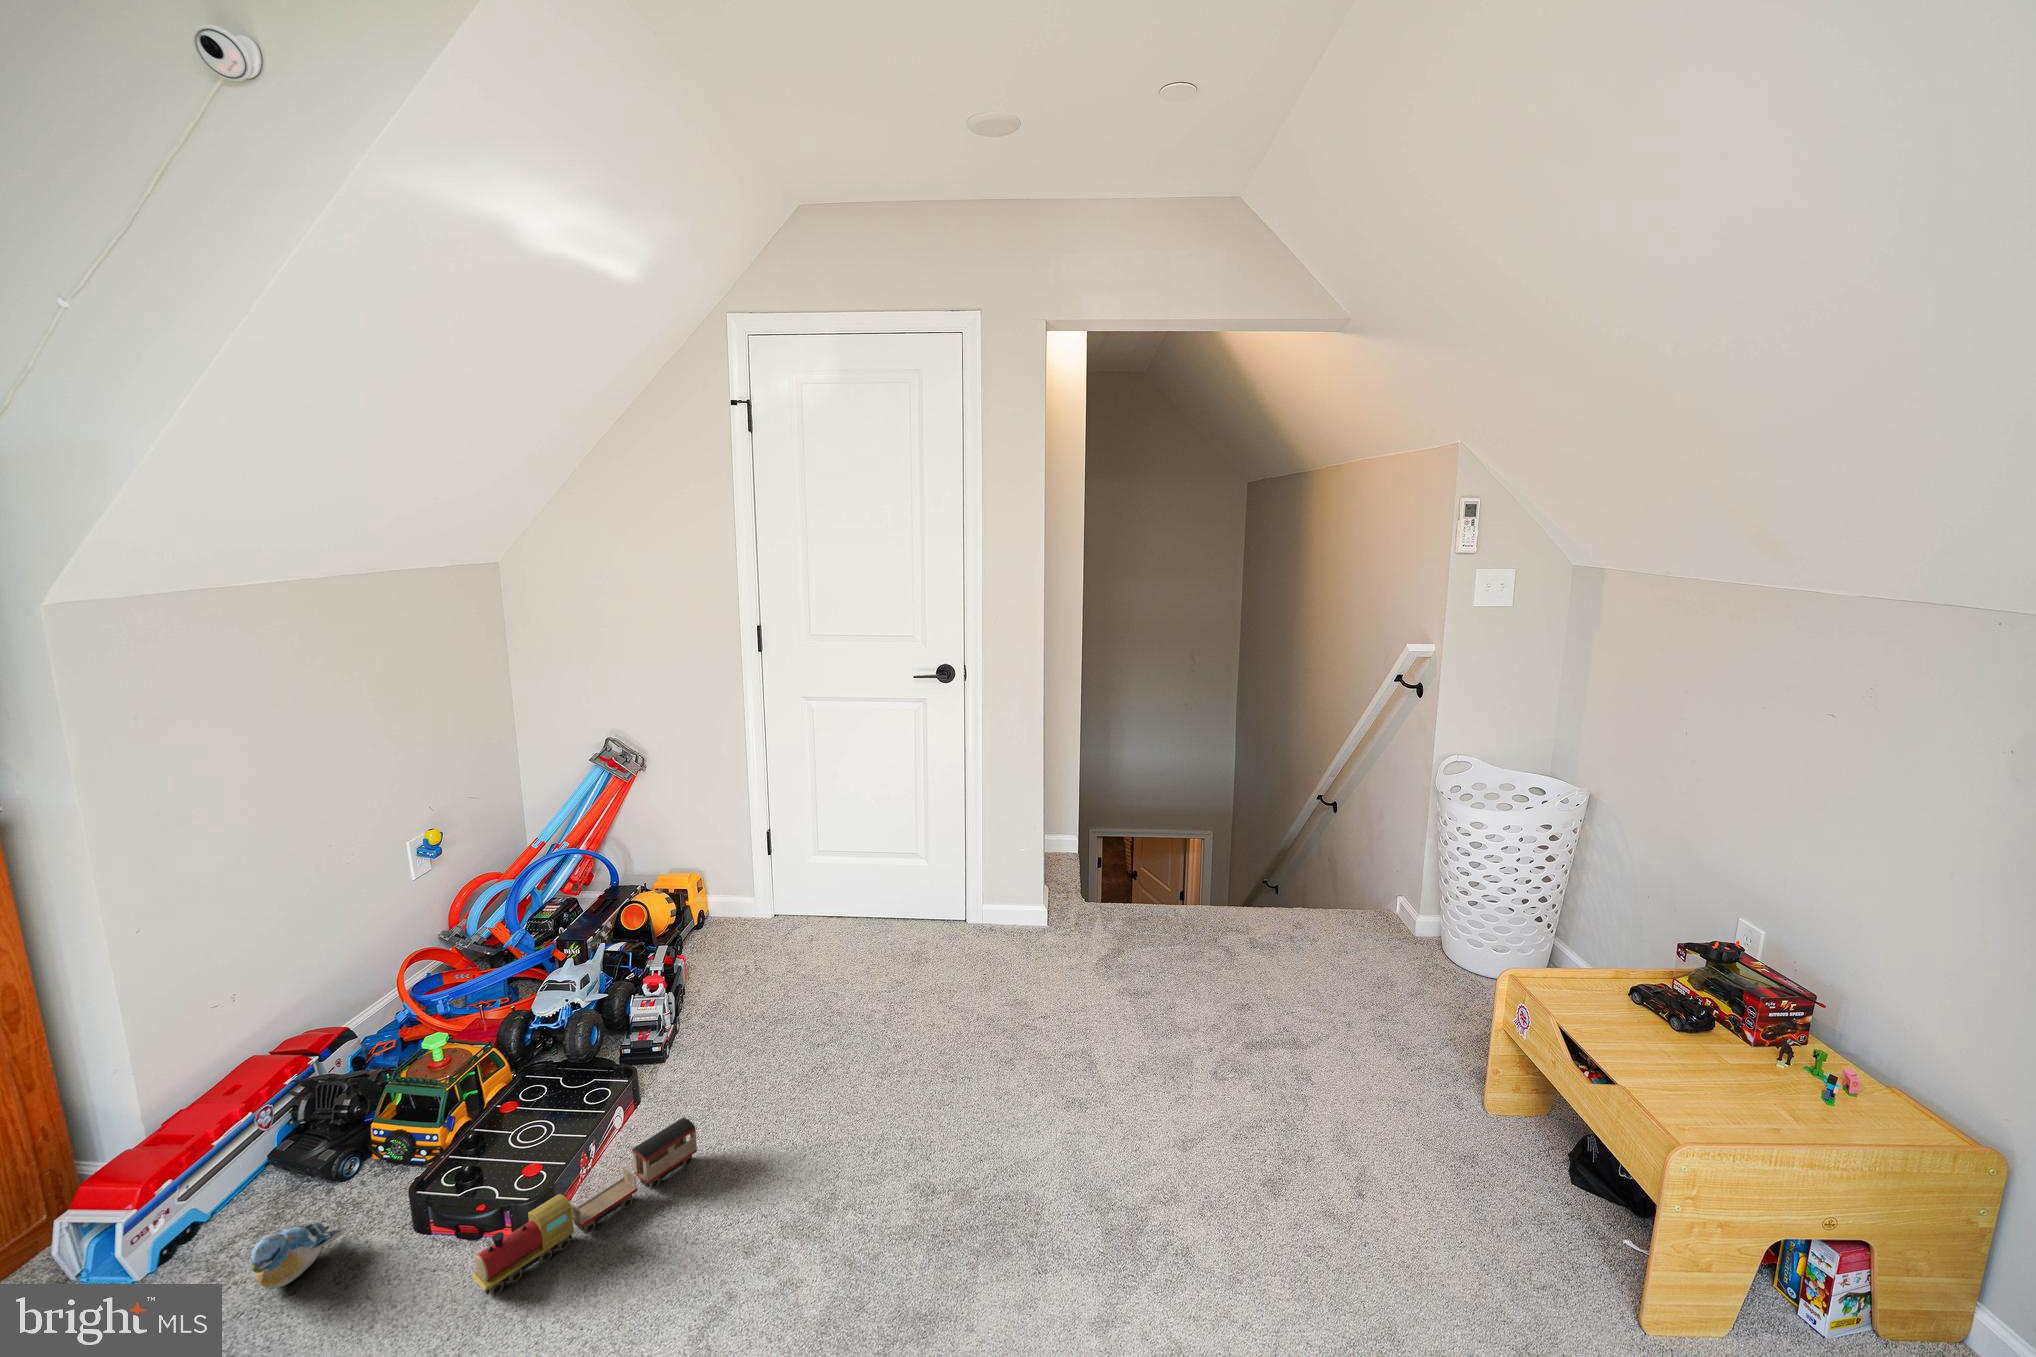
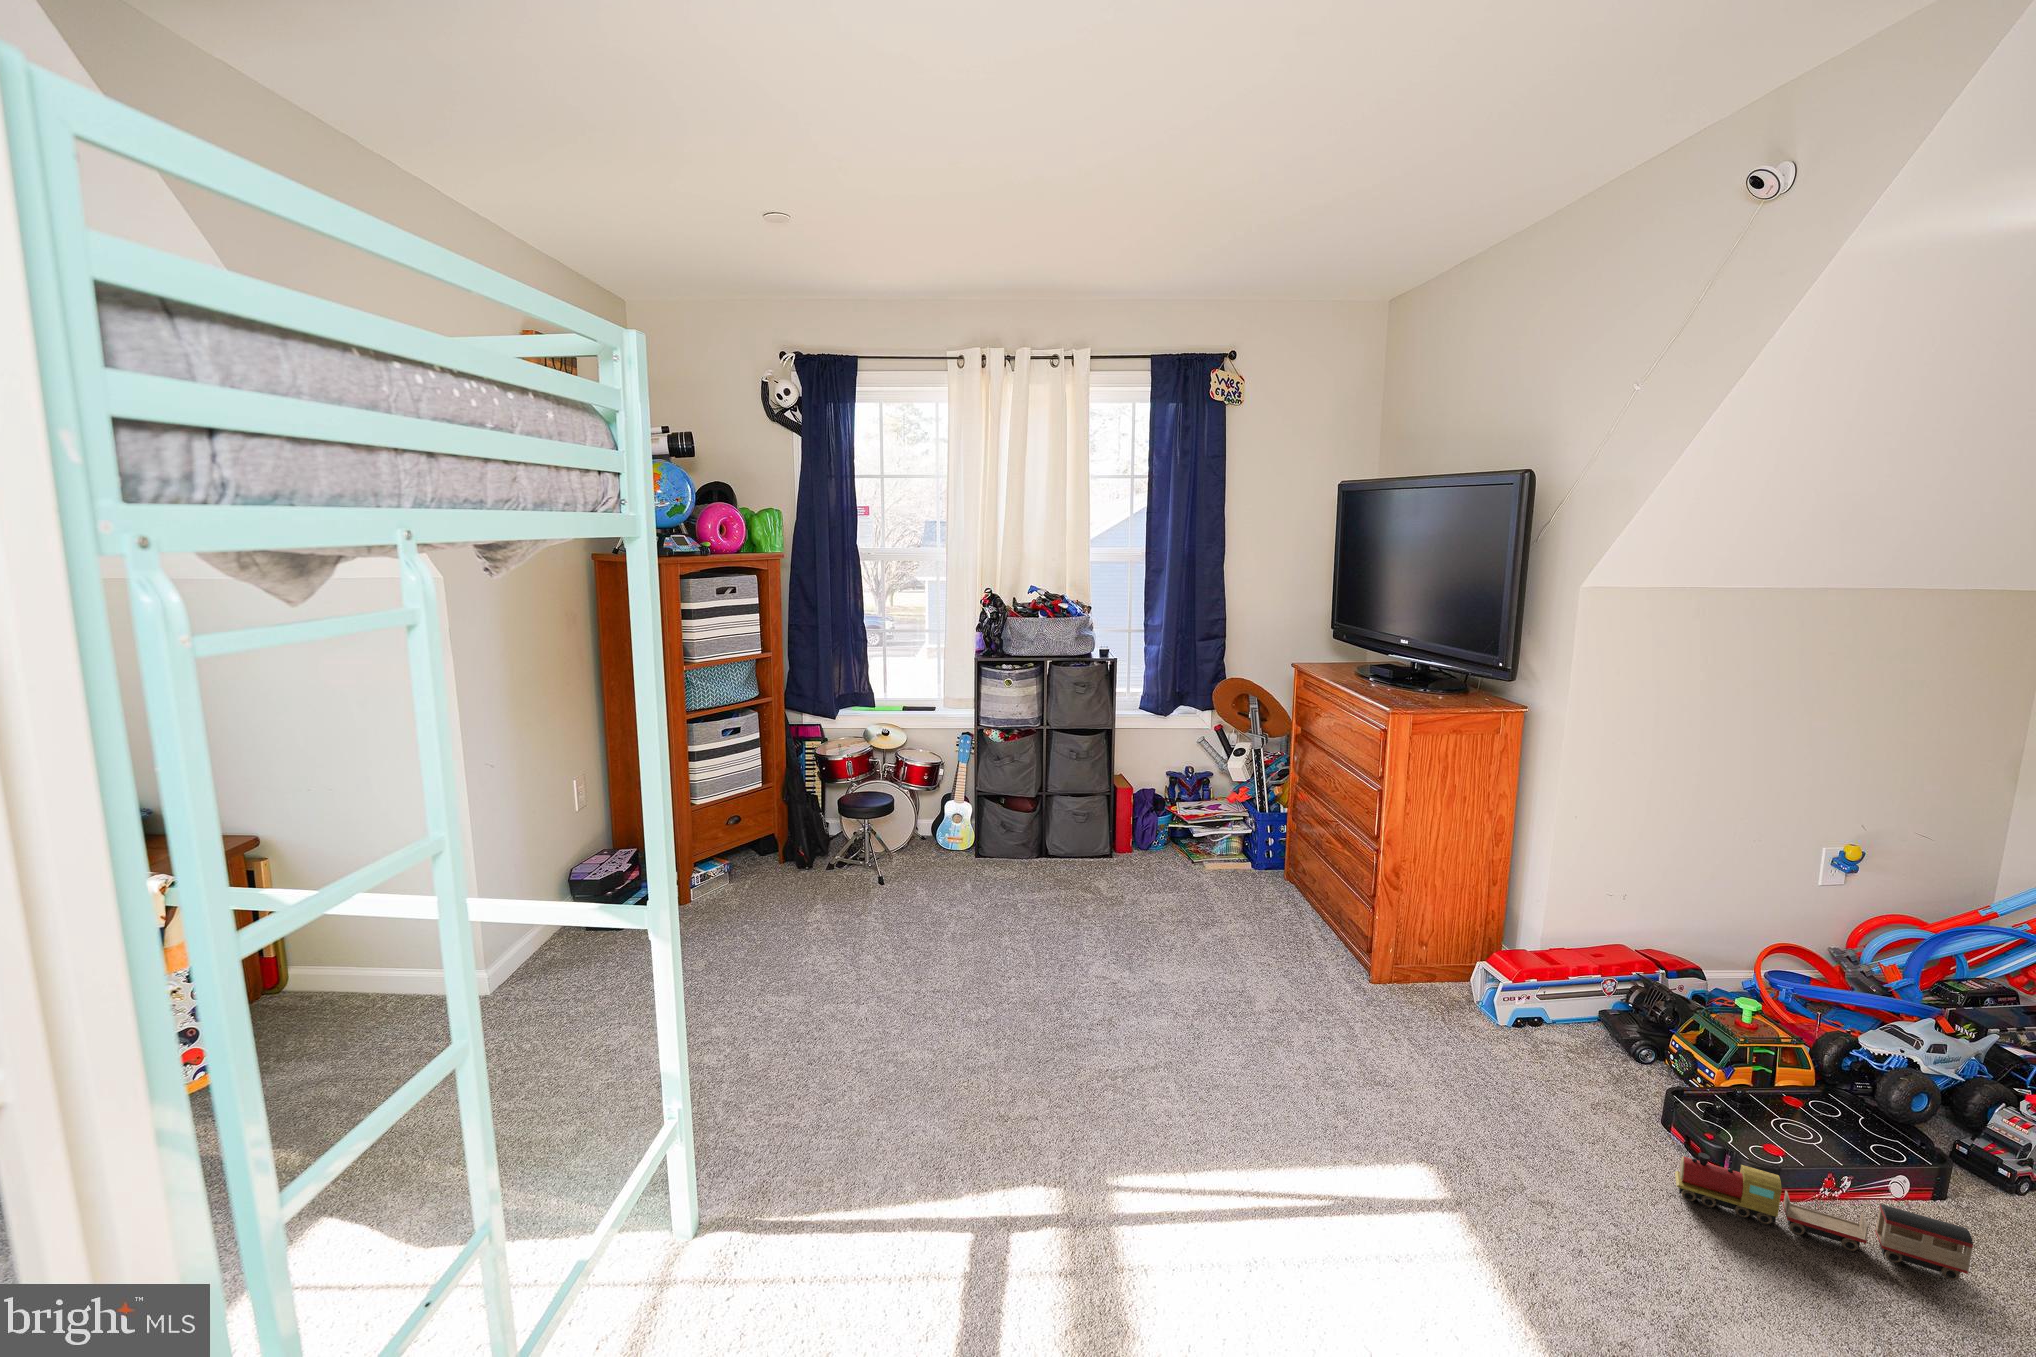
plush toy: present [251,1222,345,1289] -> none [1549,1042,1616,1087]

